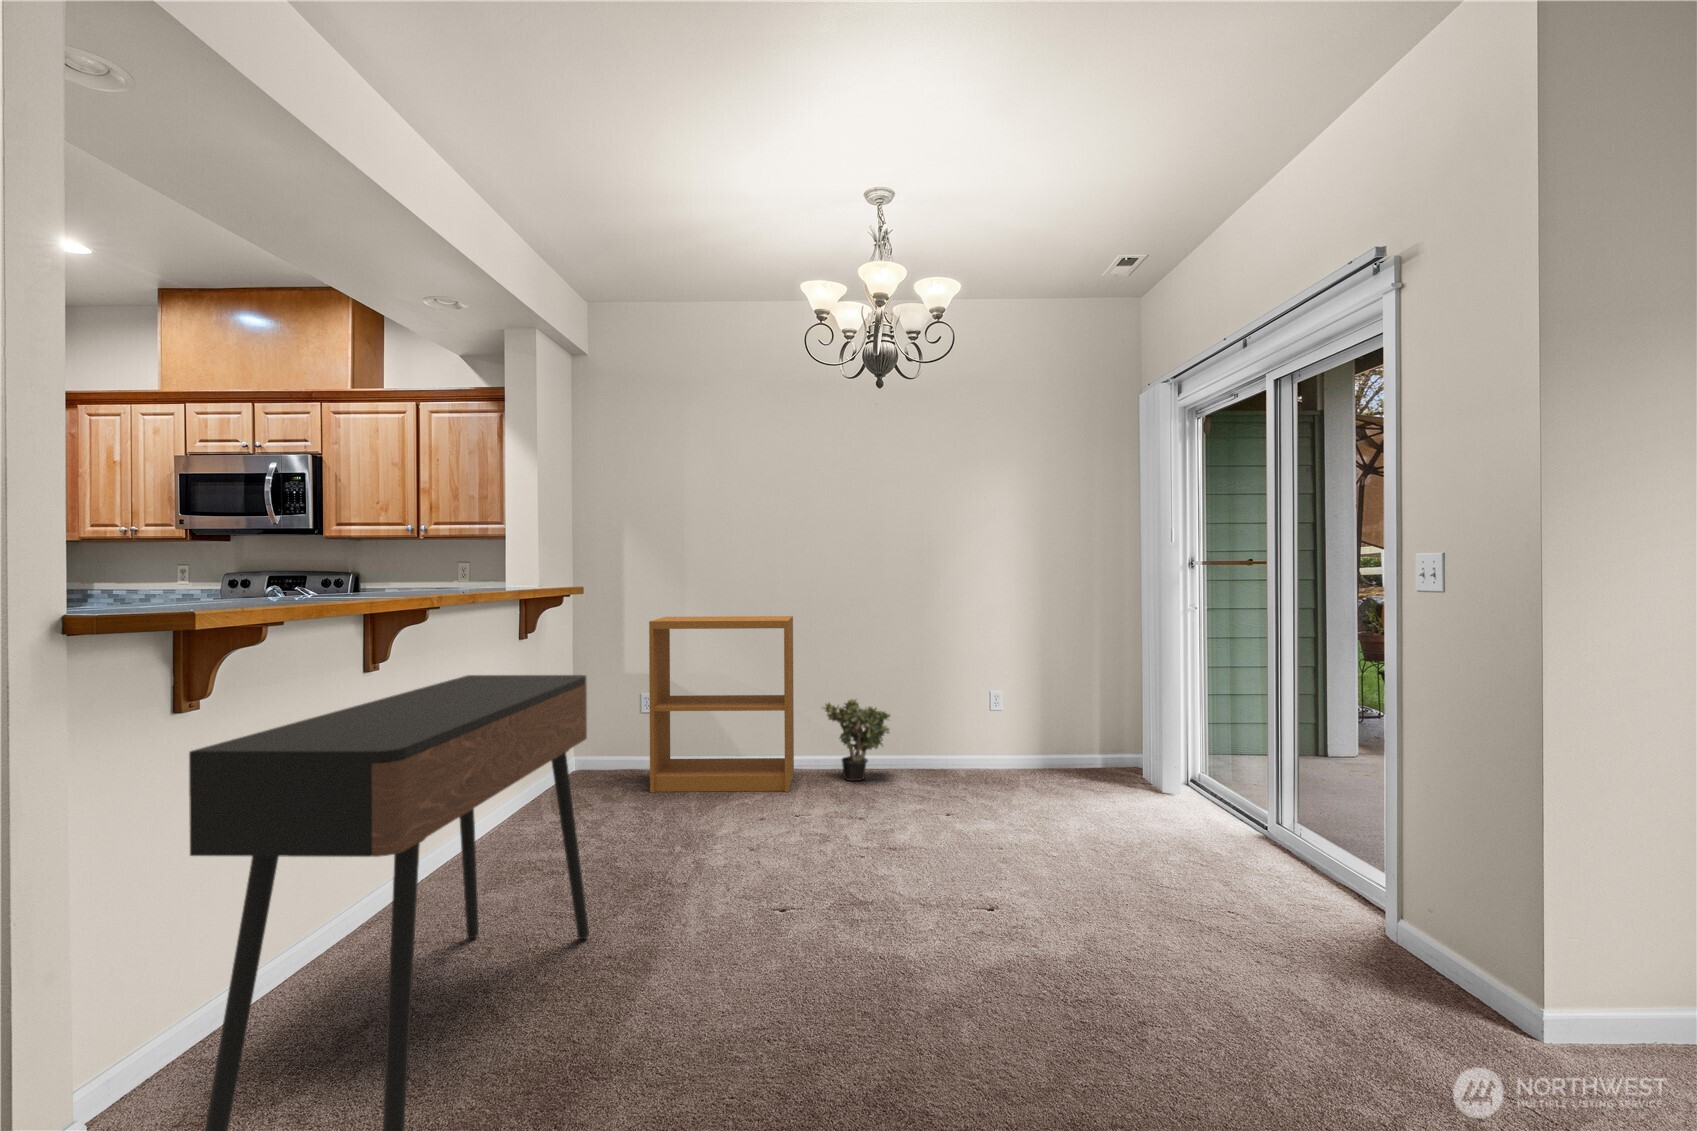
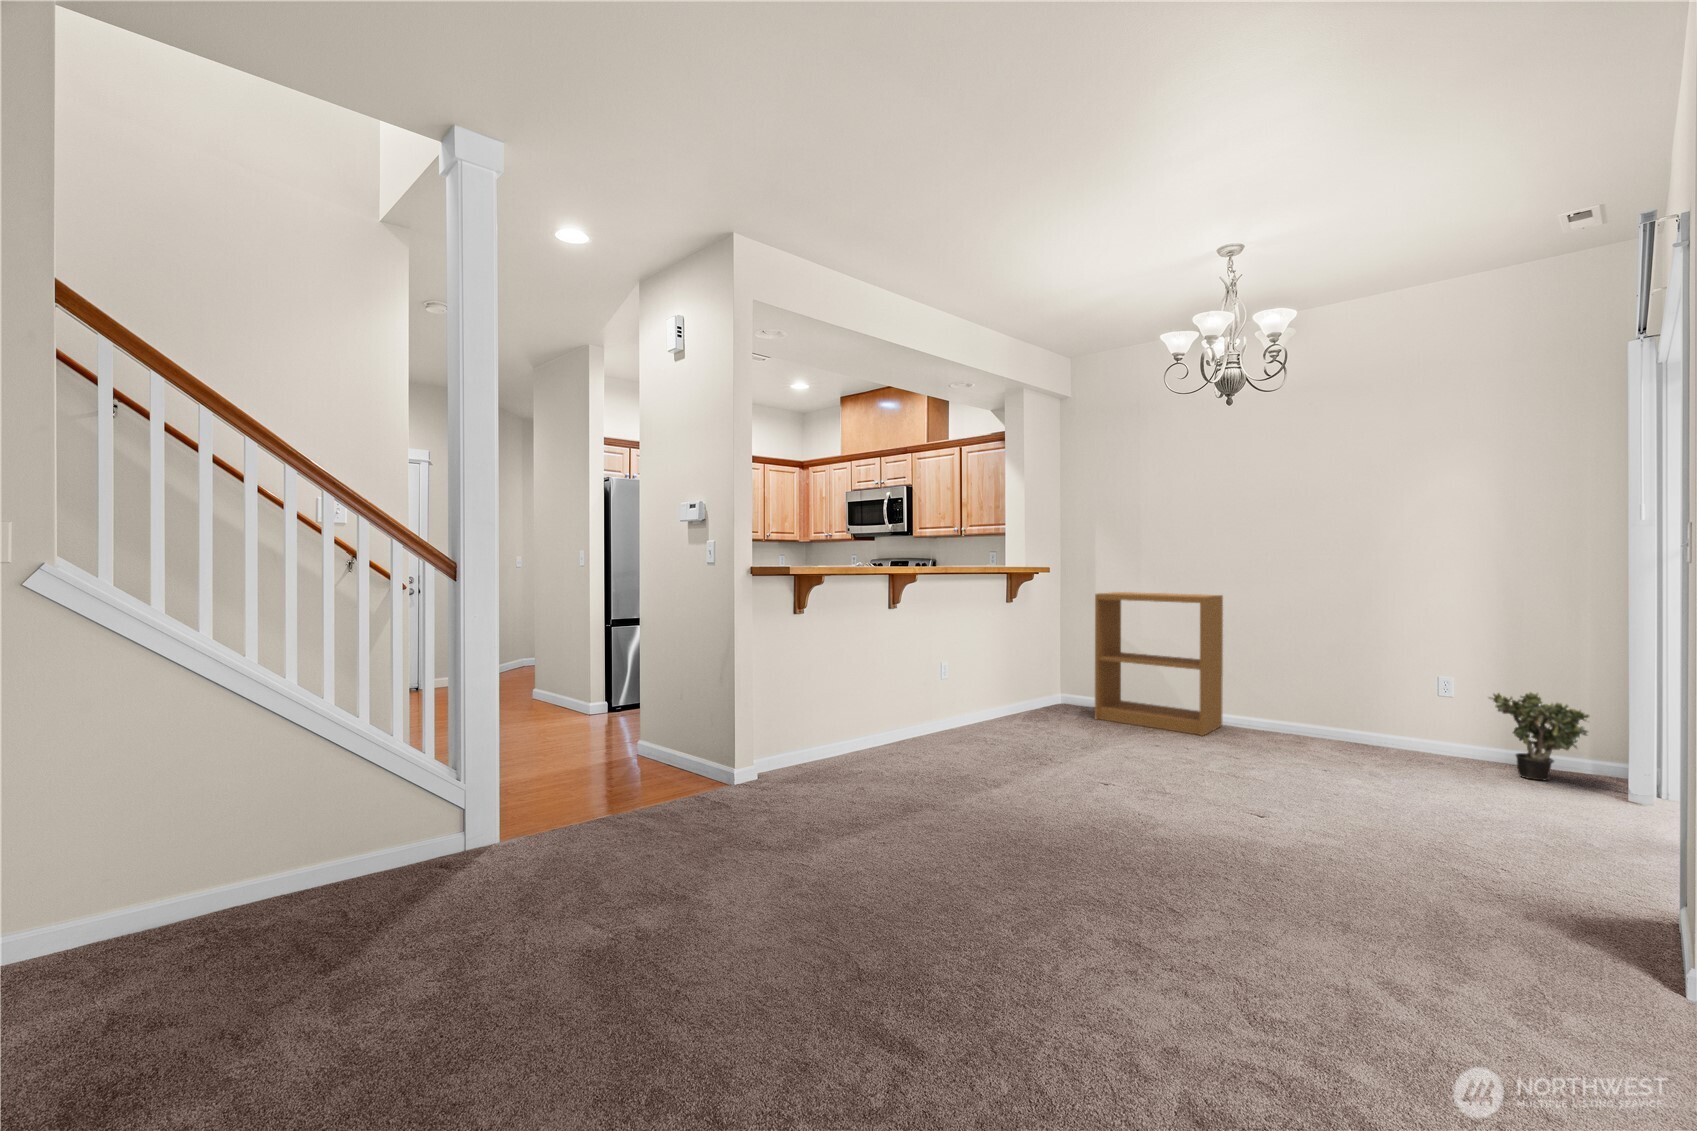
console table: present [189,675,589,1131] -> none [782,612,990,828]
potted plant: present [822,699,890,781] -> present [1489,692,1589,781]

